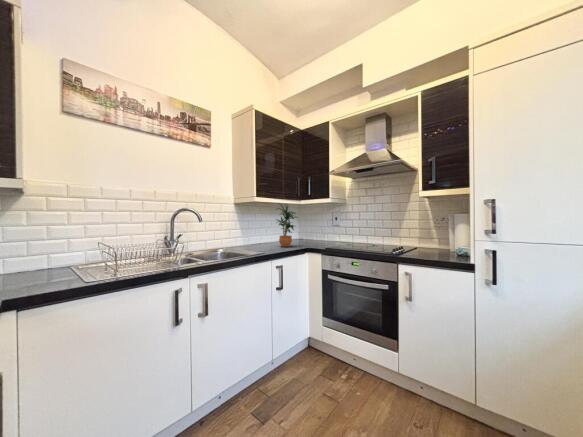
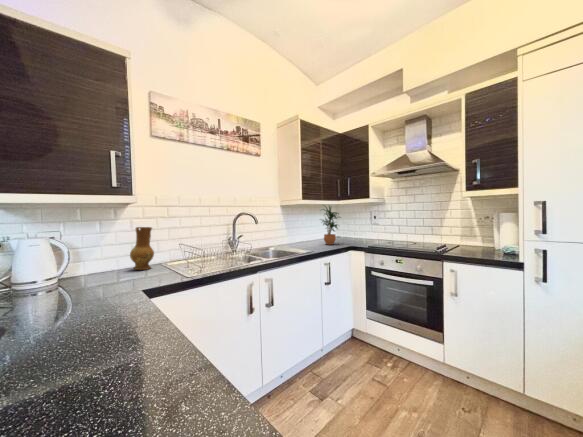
ceramic jug: none [24,221,60,274] -> present [130,227,154,270]

